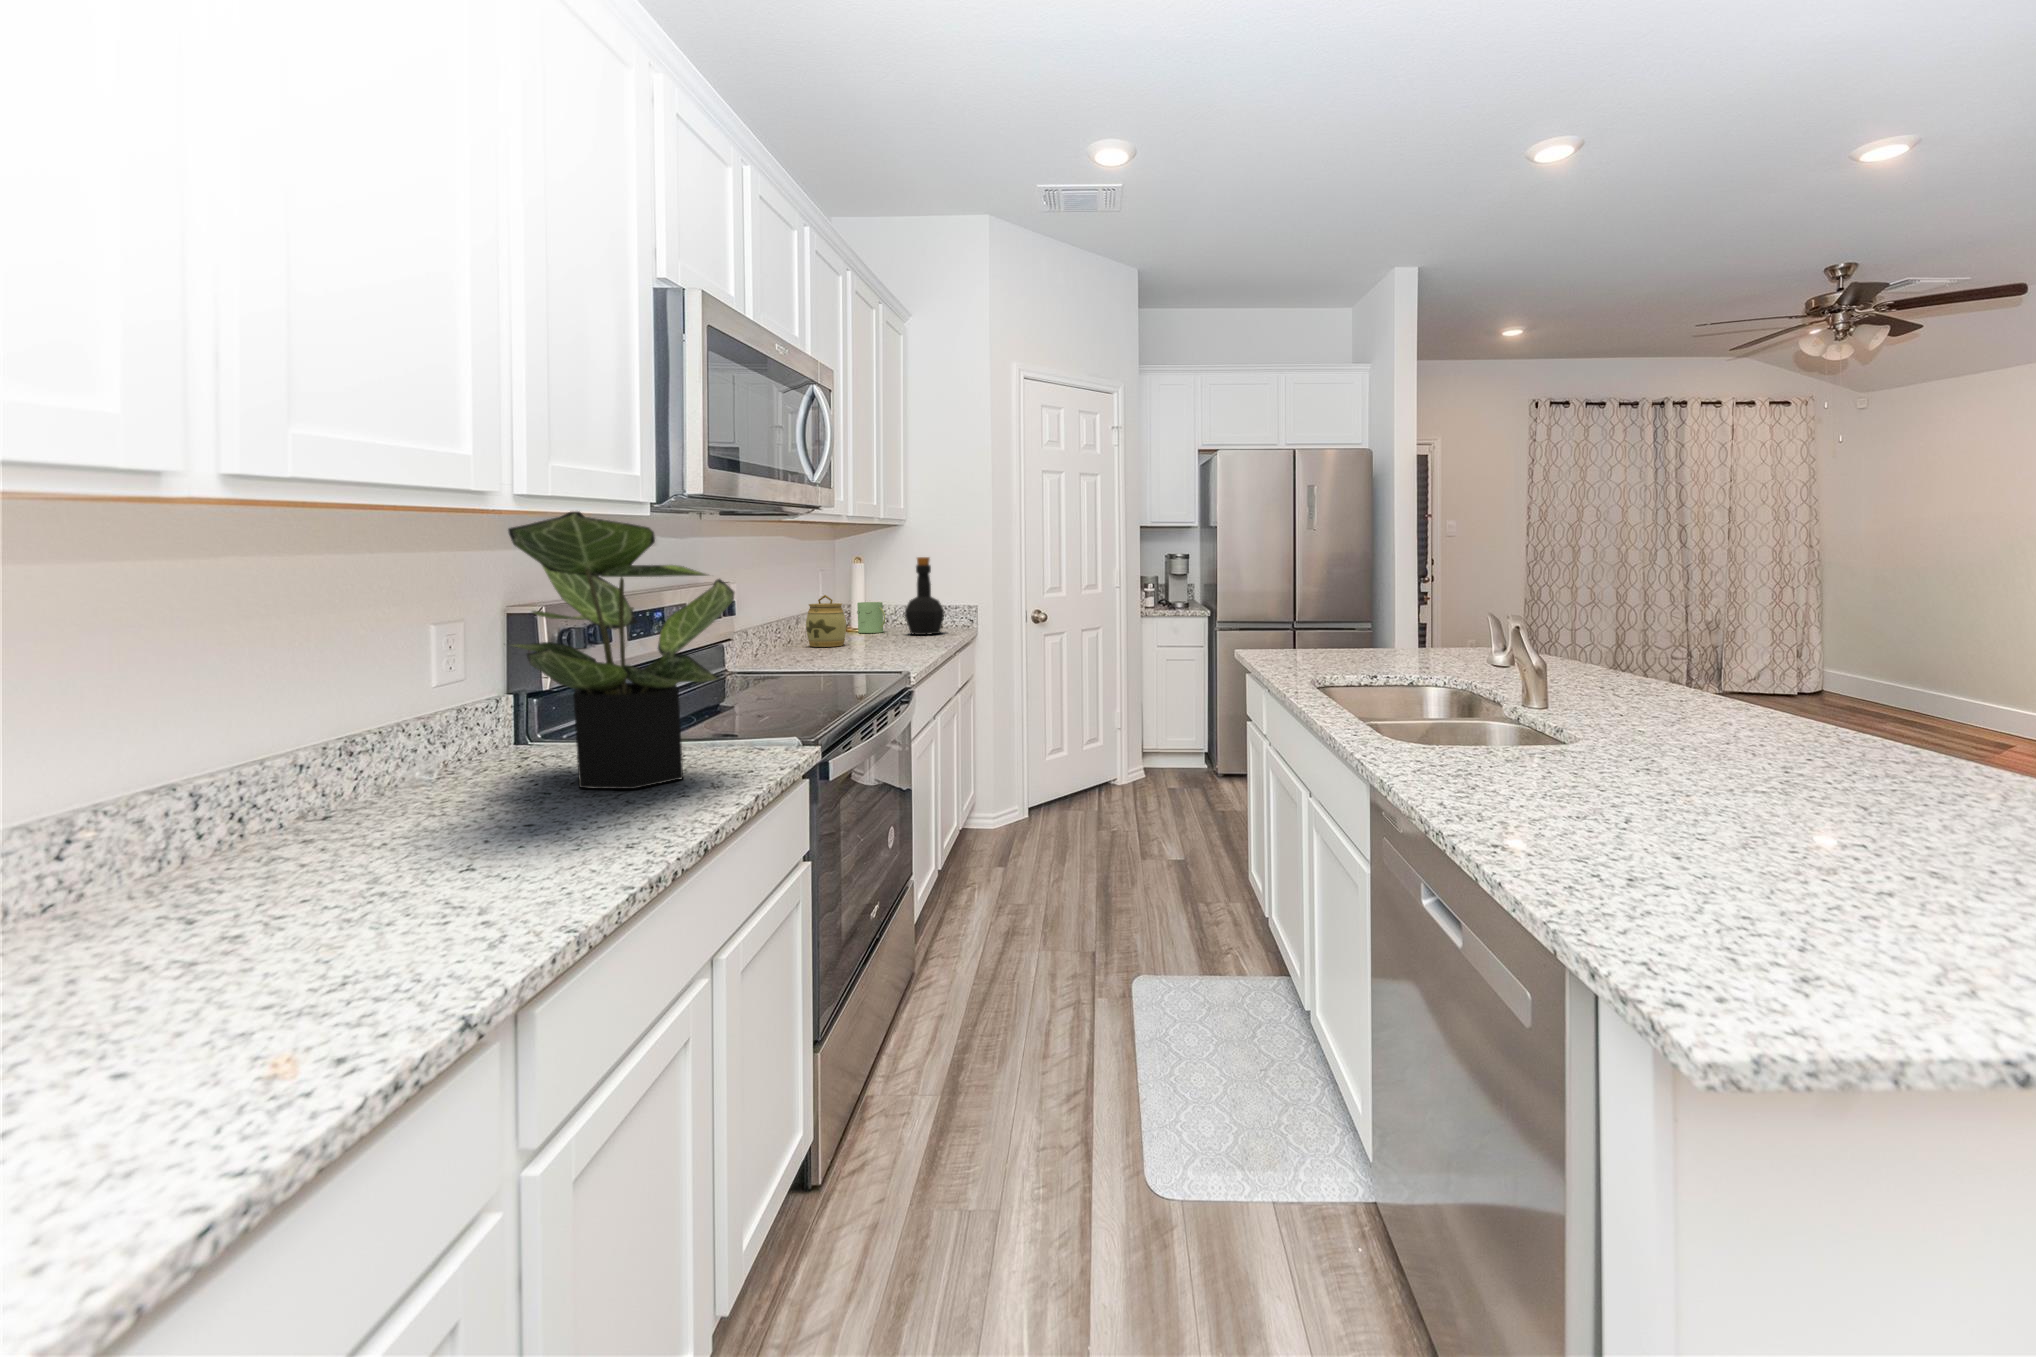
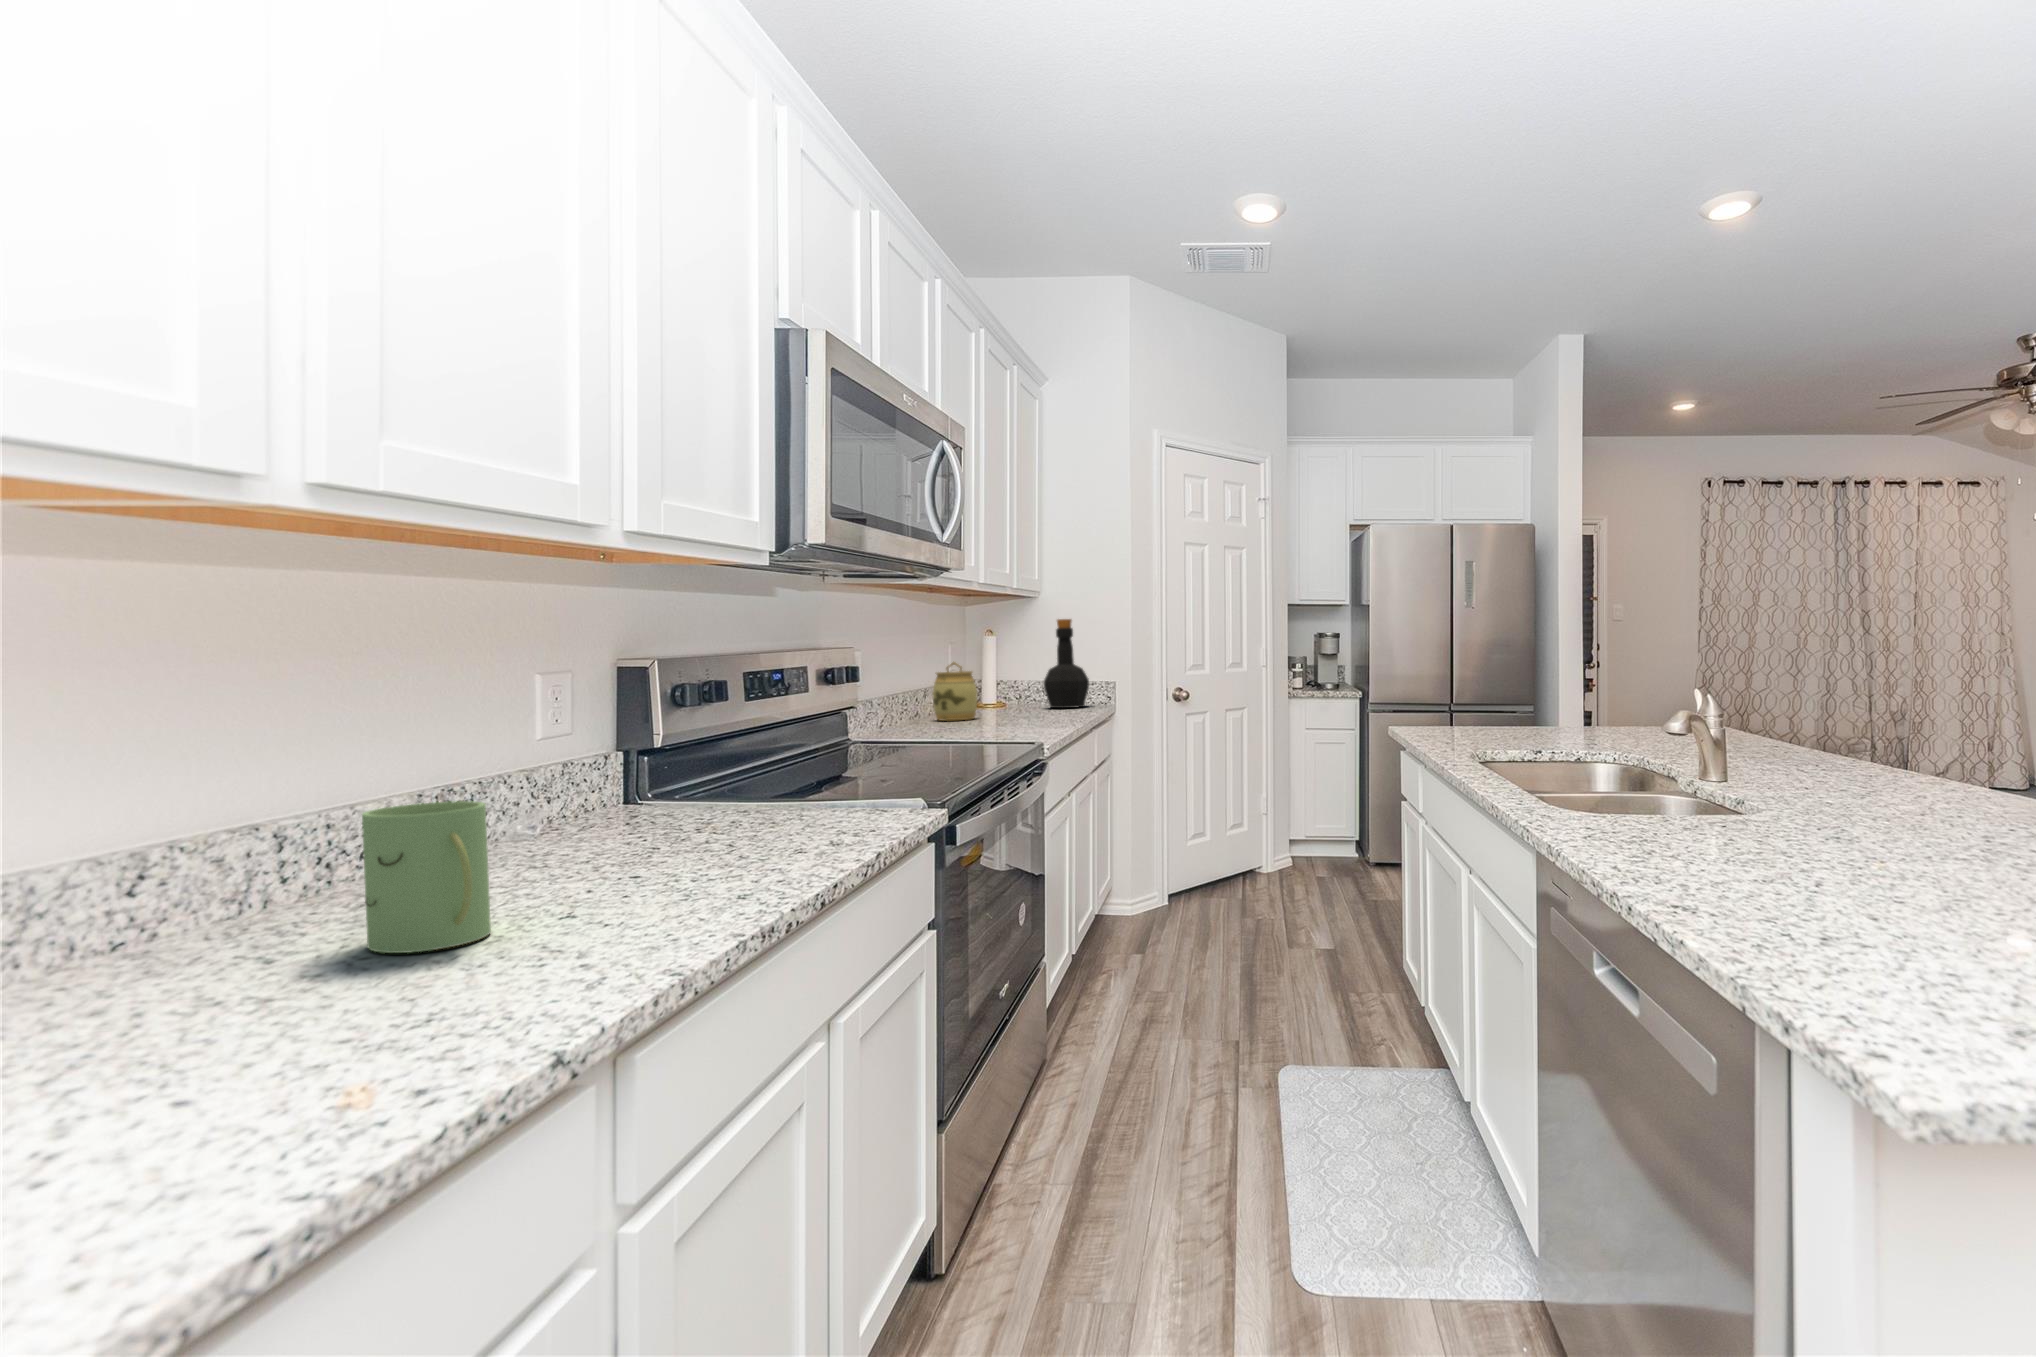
potted plant: present [508,511,734,789] -> none [608,523,859,845]
mug: present [857,602,885,633] -> present [359,801,491,953]

